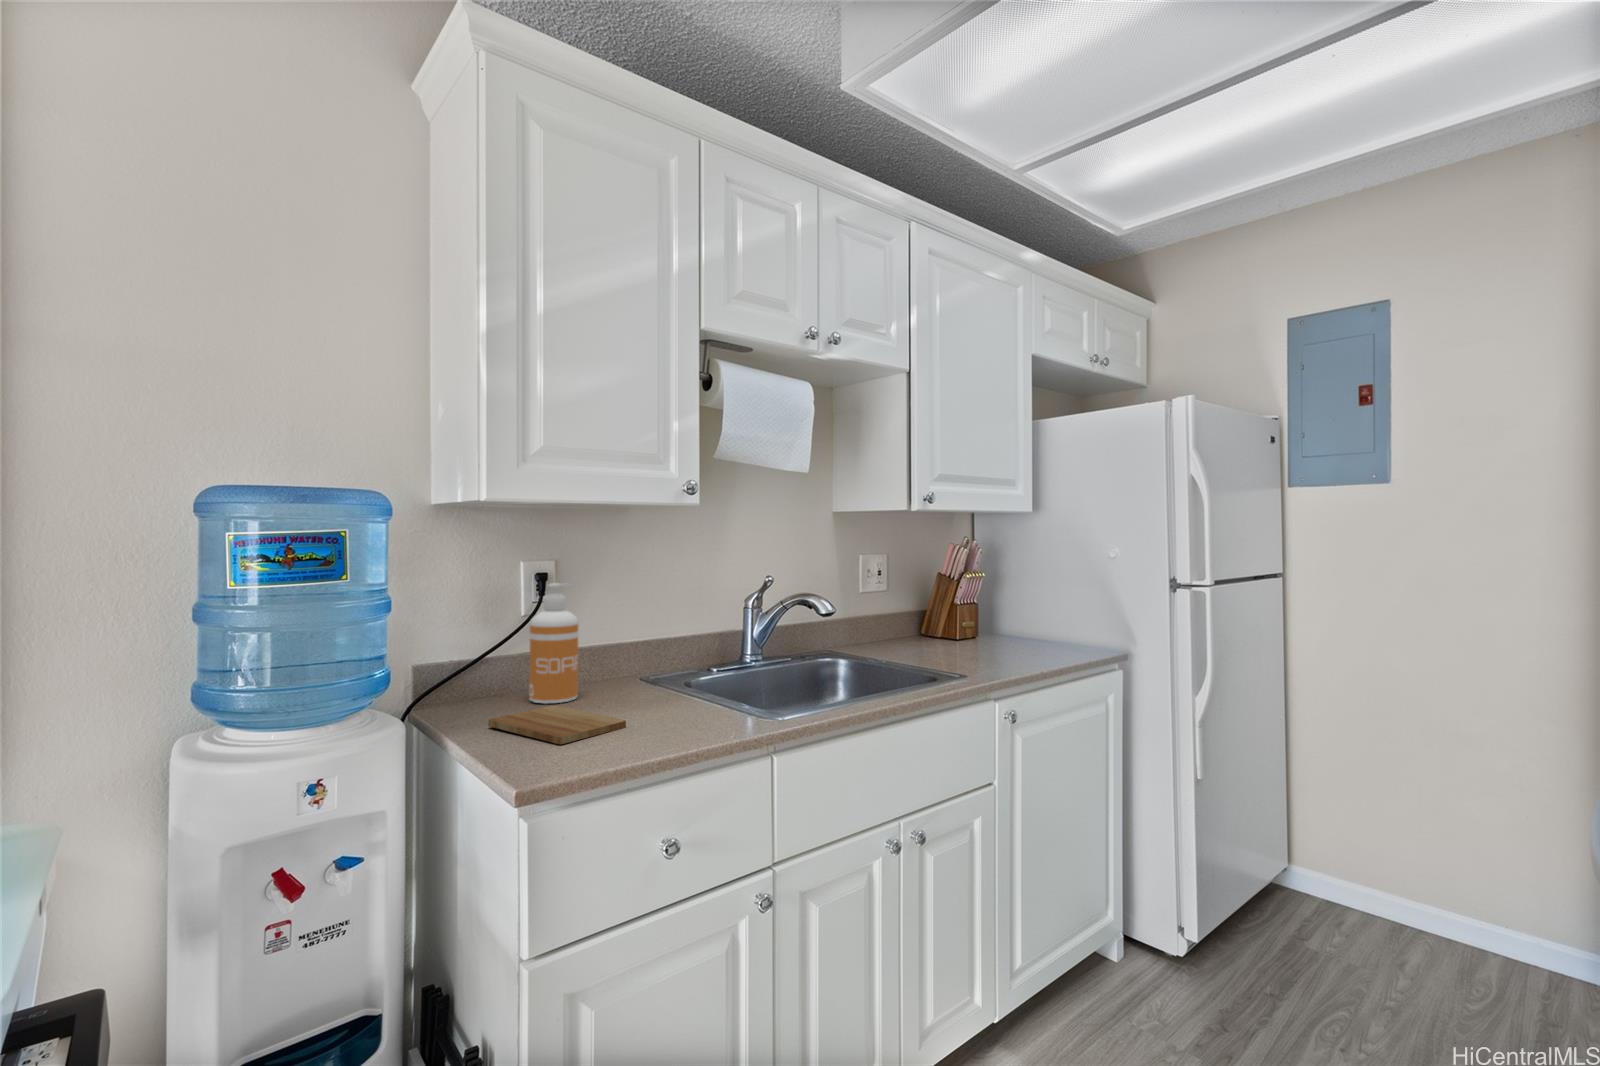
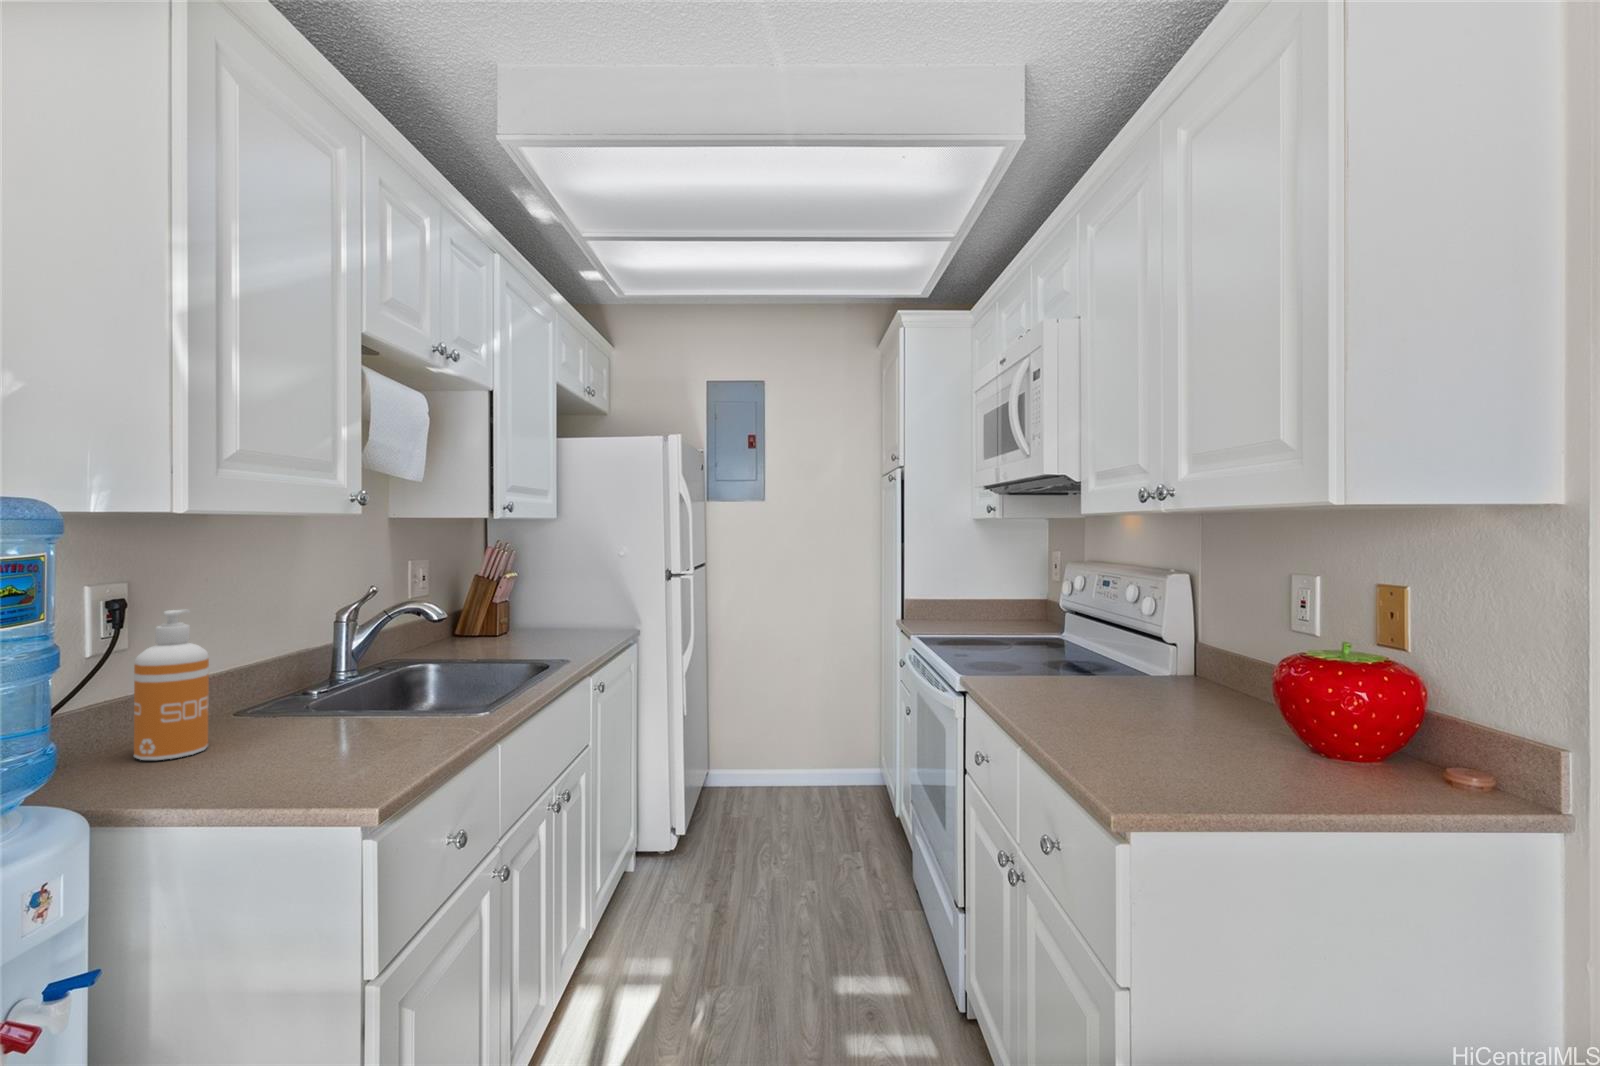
cutting board: present [488,705,626,744] -> none [173,745,358,789]

